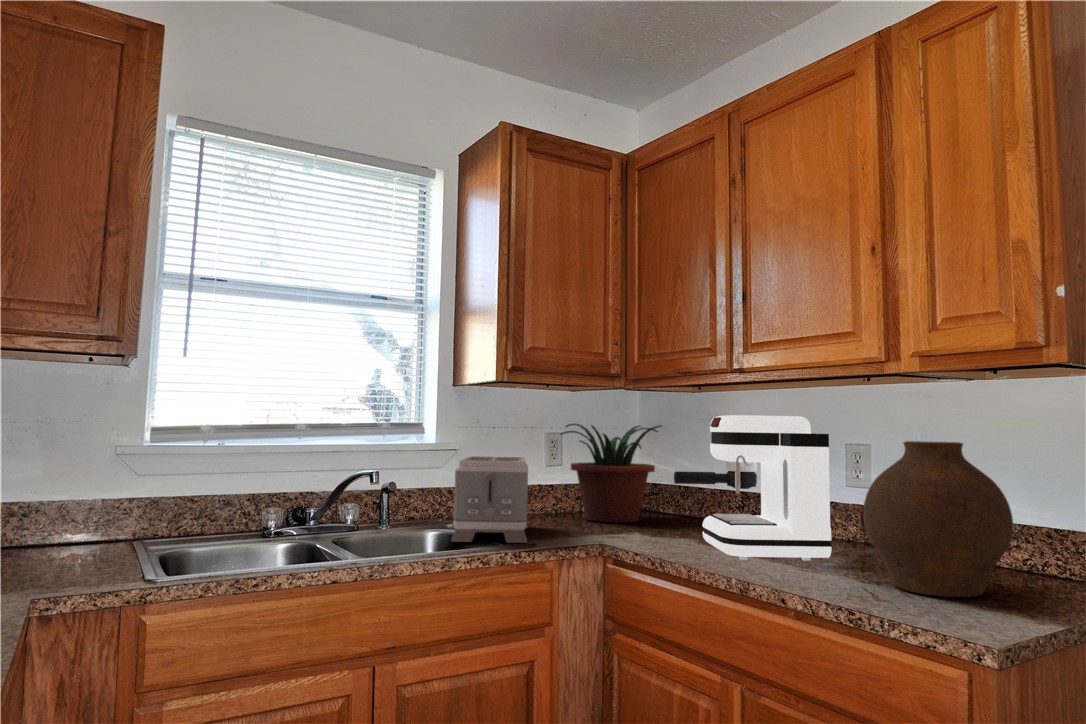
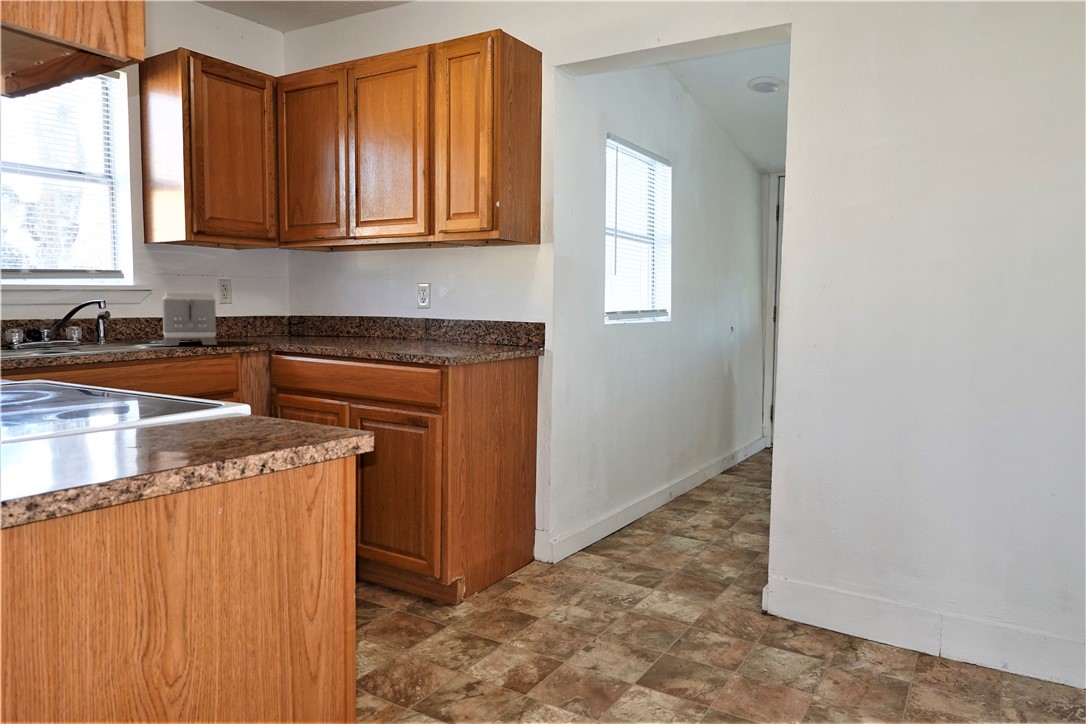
coffee maker: present [674,415,832,561] -> none [314,264,402,346]
potted plant: present [561,424,662,522] -> none [232,273,306,338]
vase: present [863,441,1013,597] -> none [414,276,480,350]

